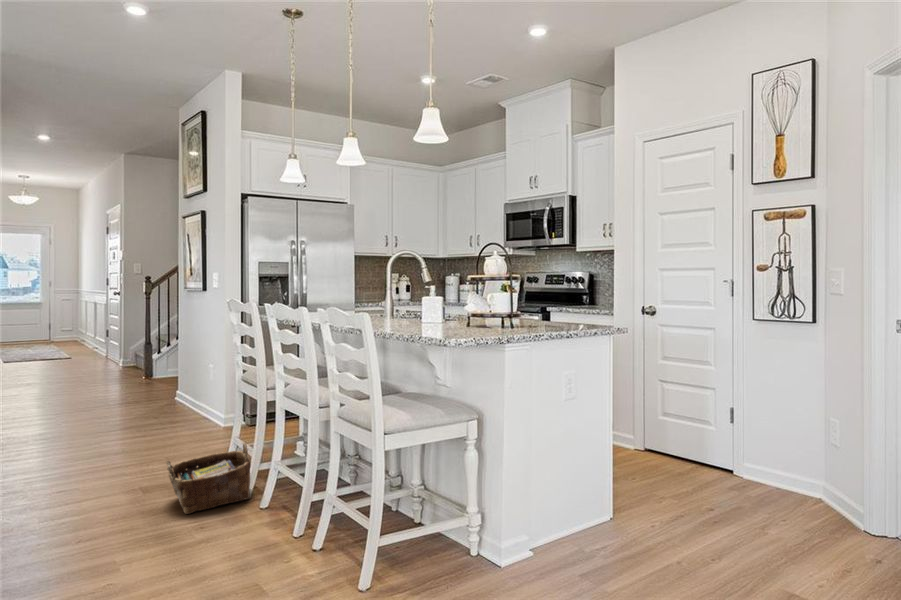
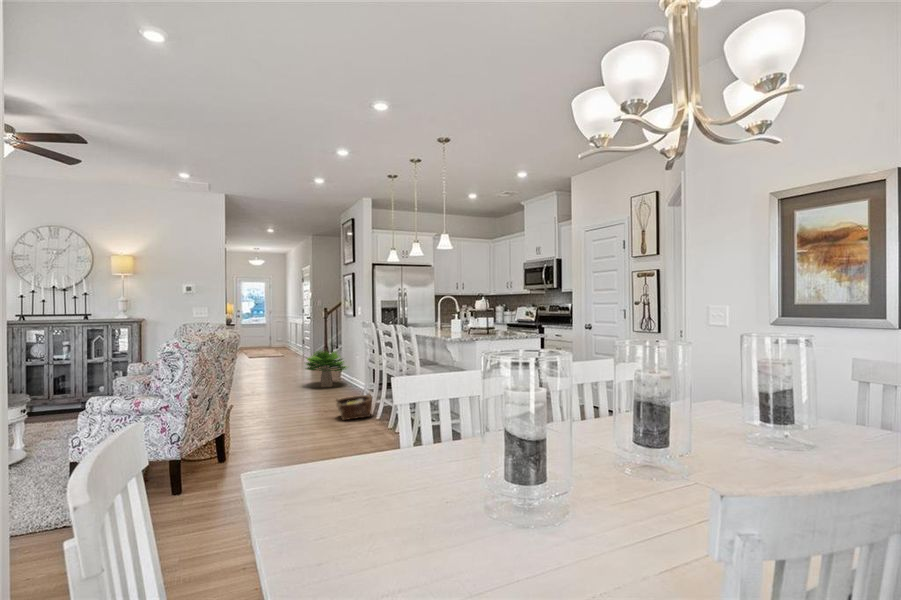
potted plant: none [99,350,196,422] -> present [305,351,346,387]

